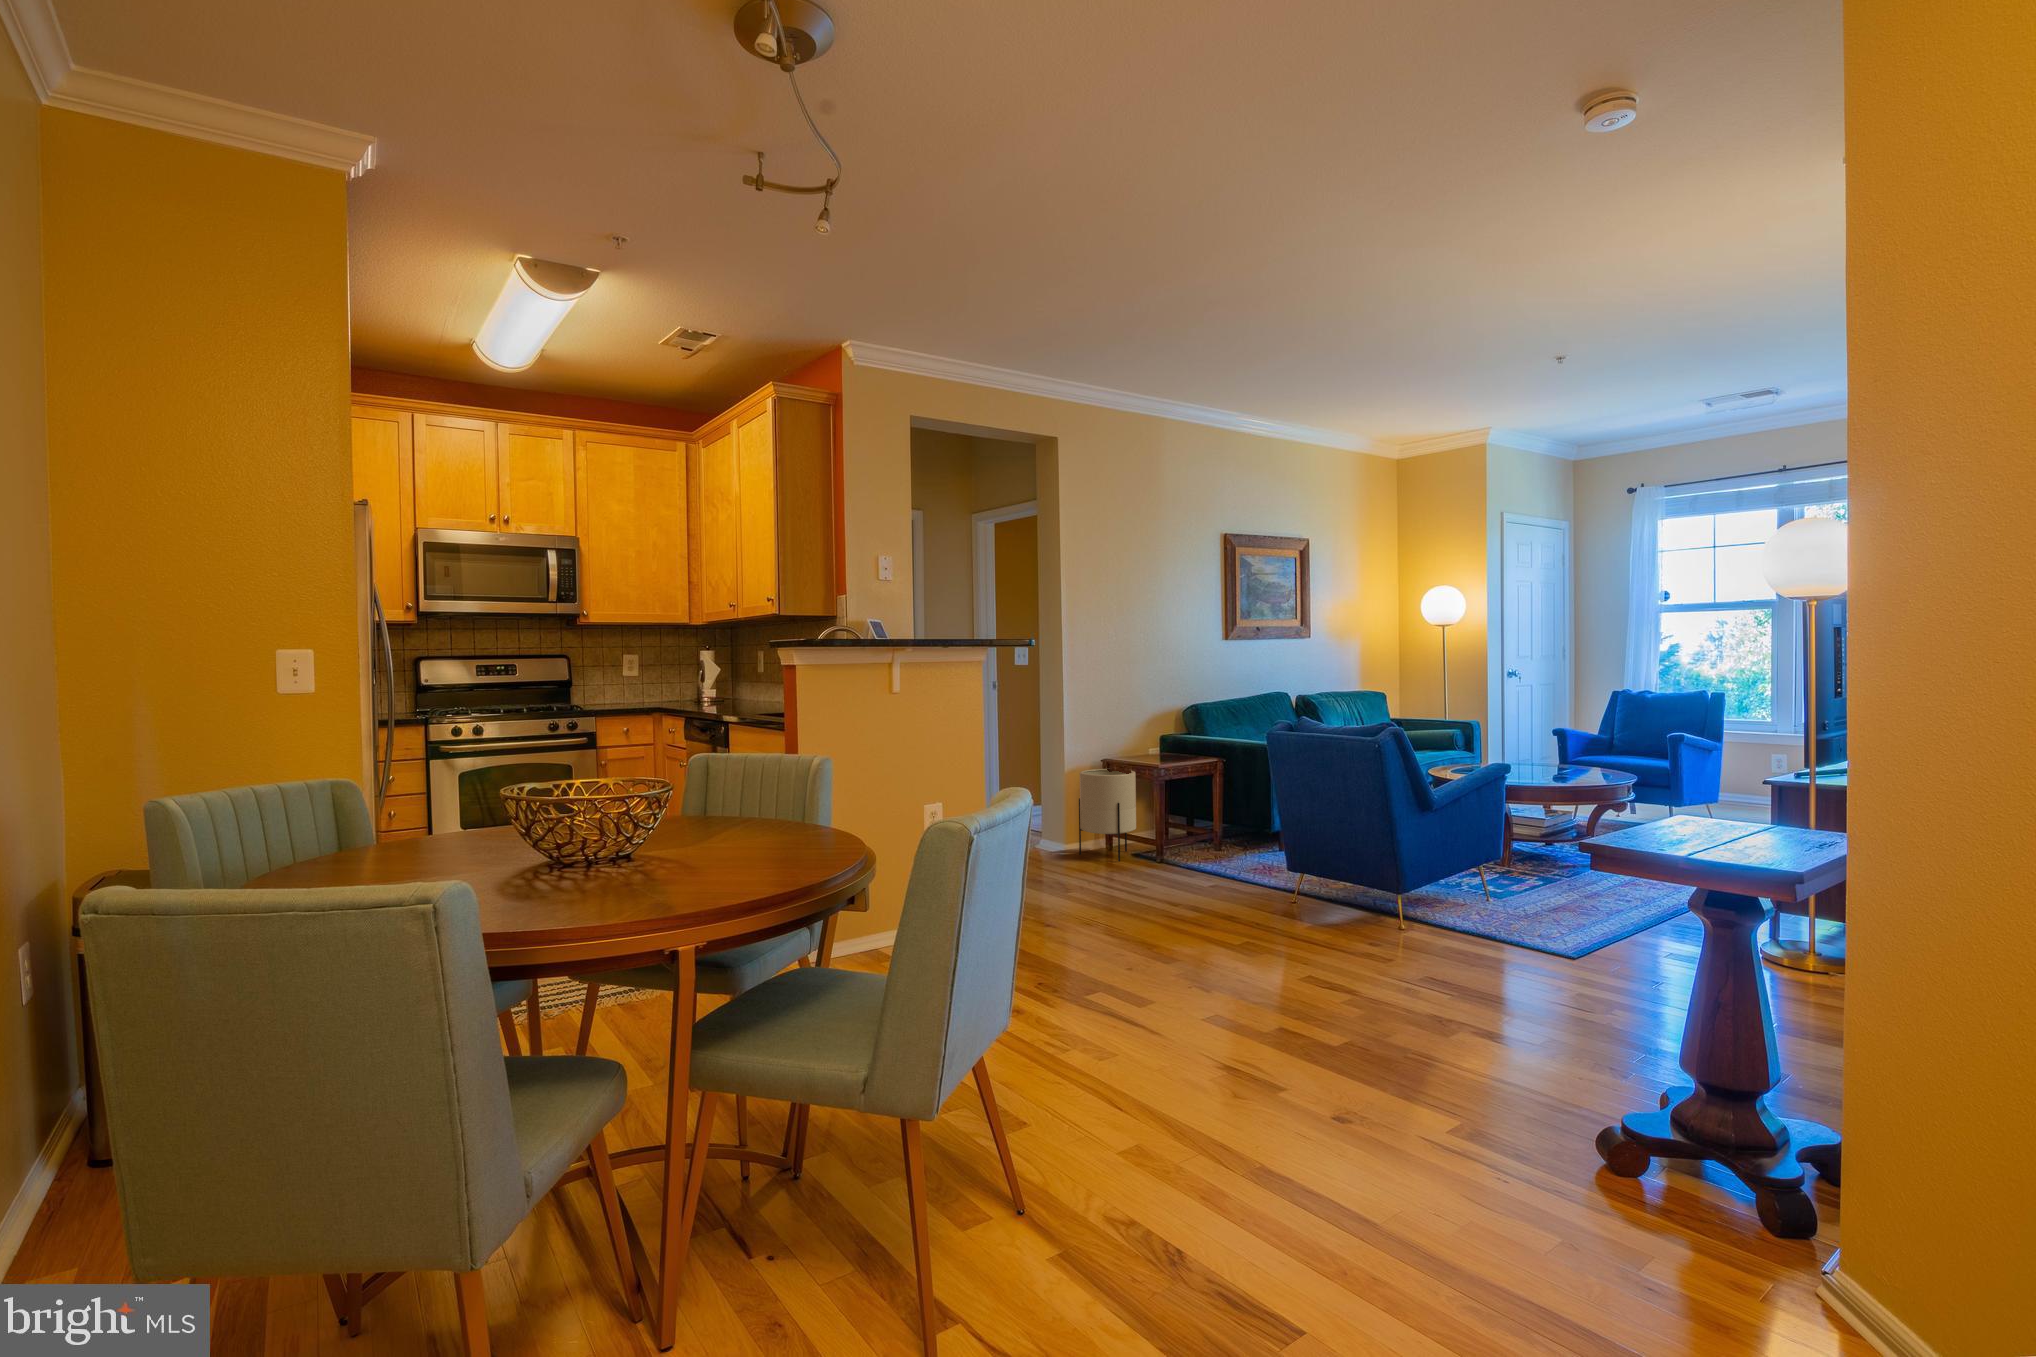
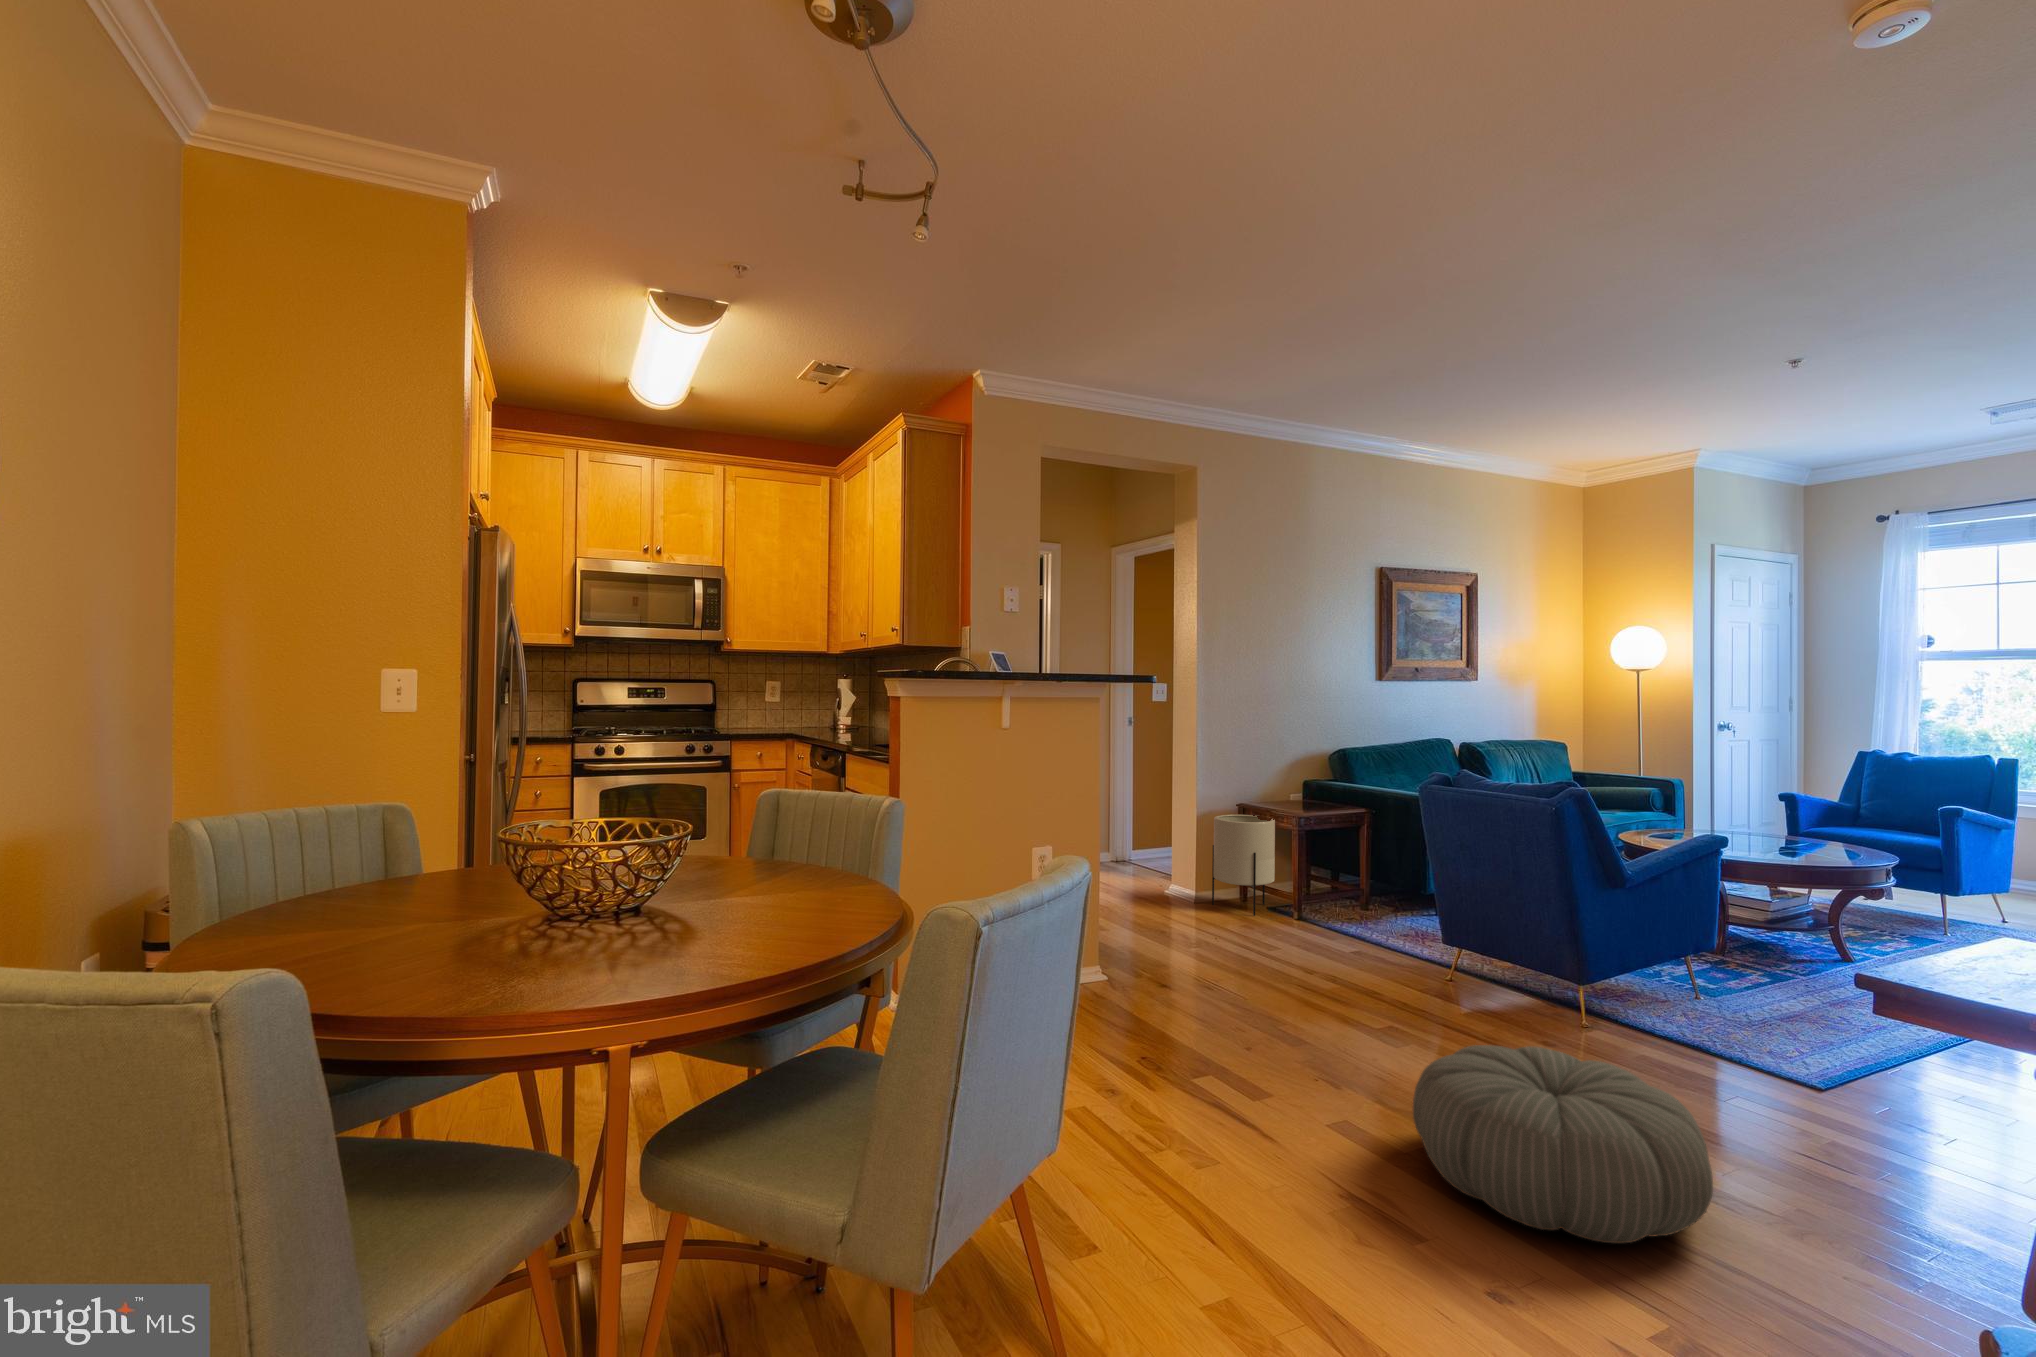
pouf: none [1273,935,1493,1070] -> present [1413,1045,1713,1243]

